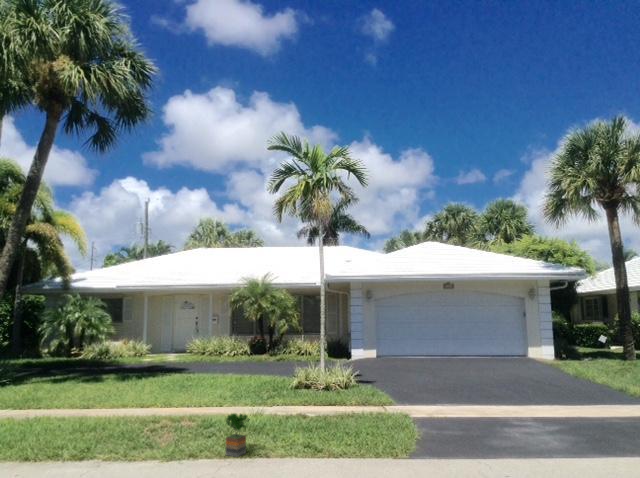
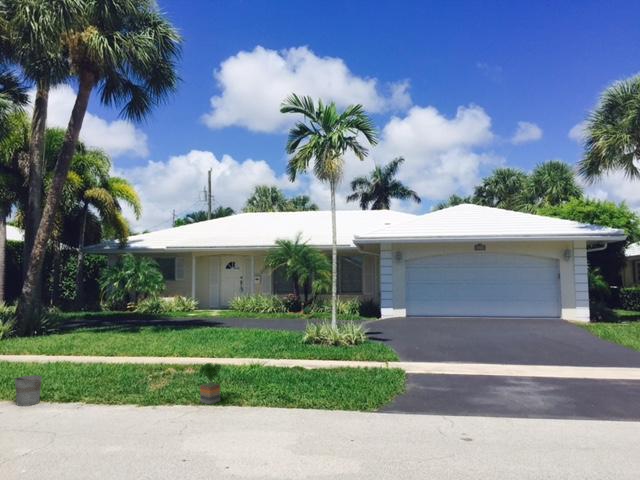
bucket: none [21,434,54,468] -> present [14,375,42,406]

